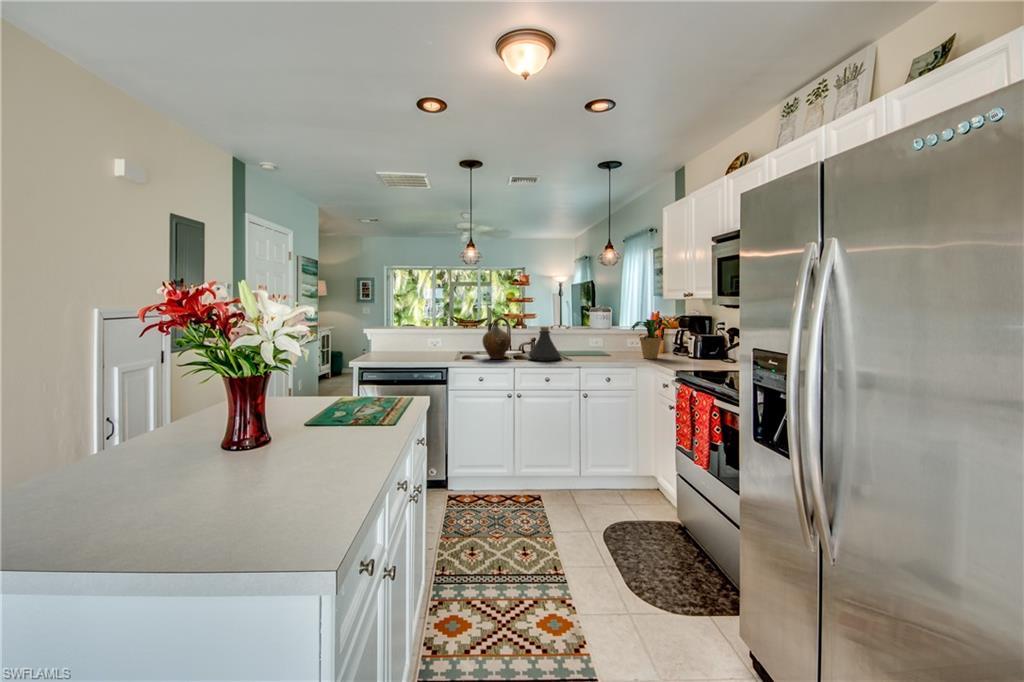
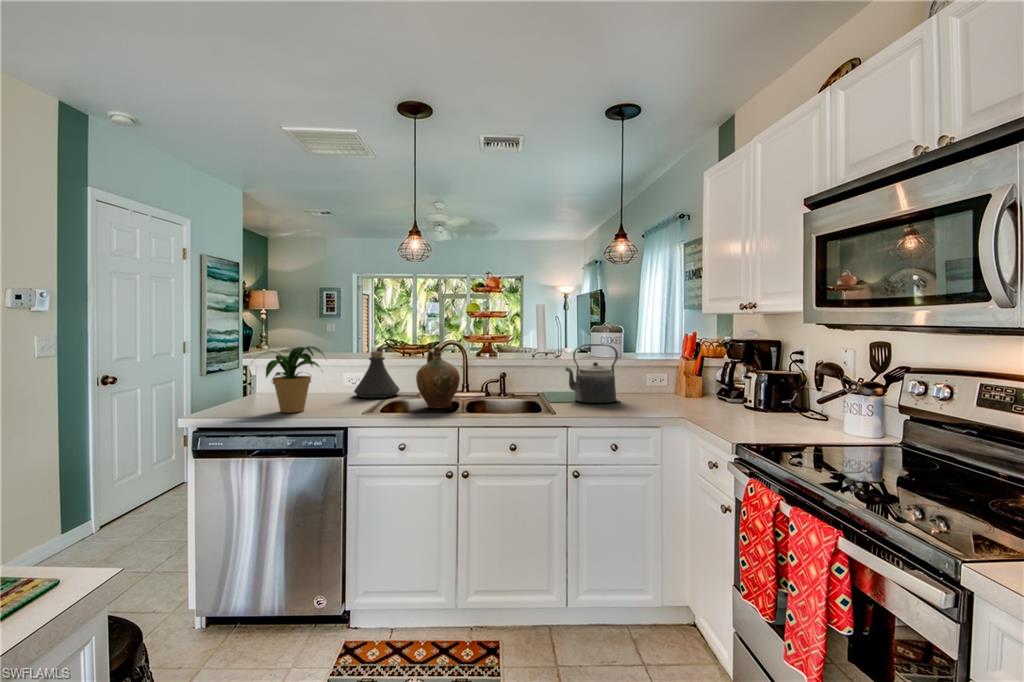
kettle: none [576,319,610,357] -> present [565,344,618,403]
potted plant: present [631,319,671,359] -> present [263,346,324,413]
bottle: present [528,327,561,361] -> present [354,352,400,398]

